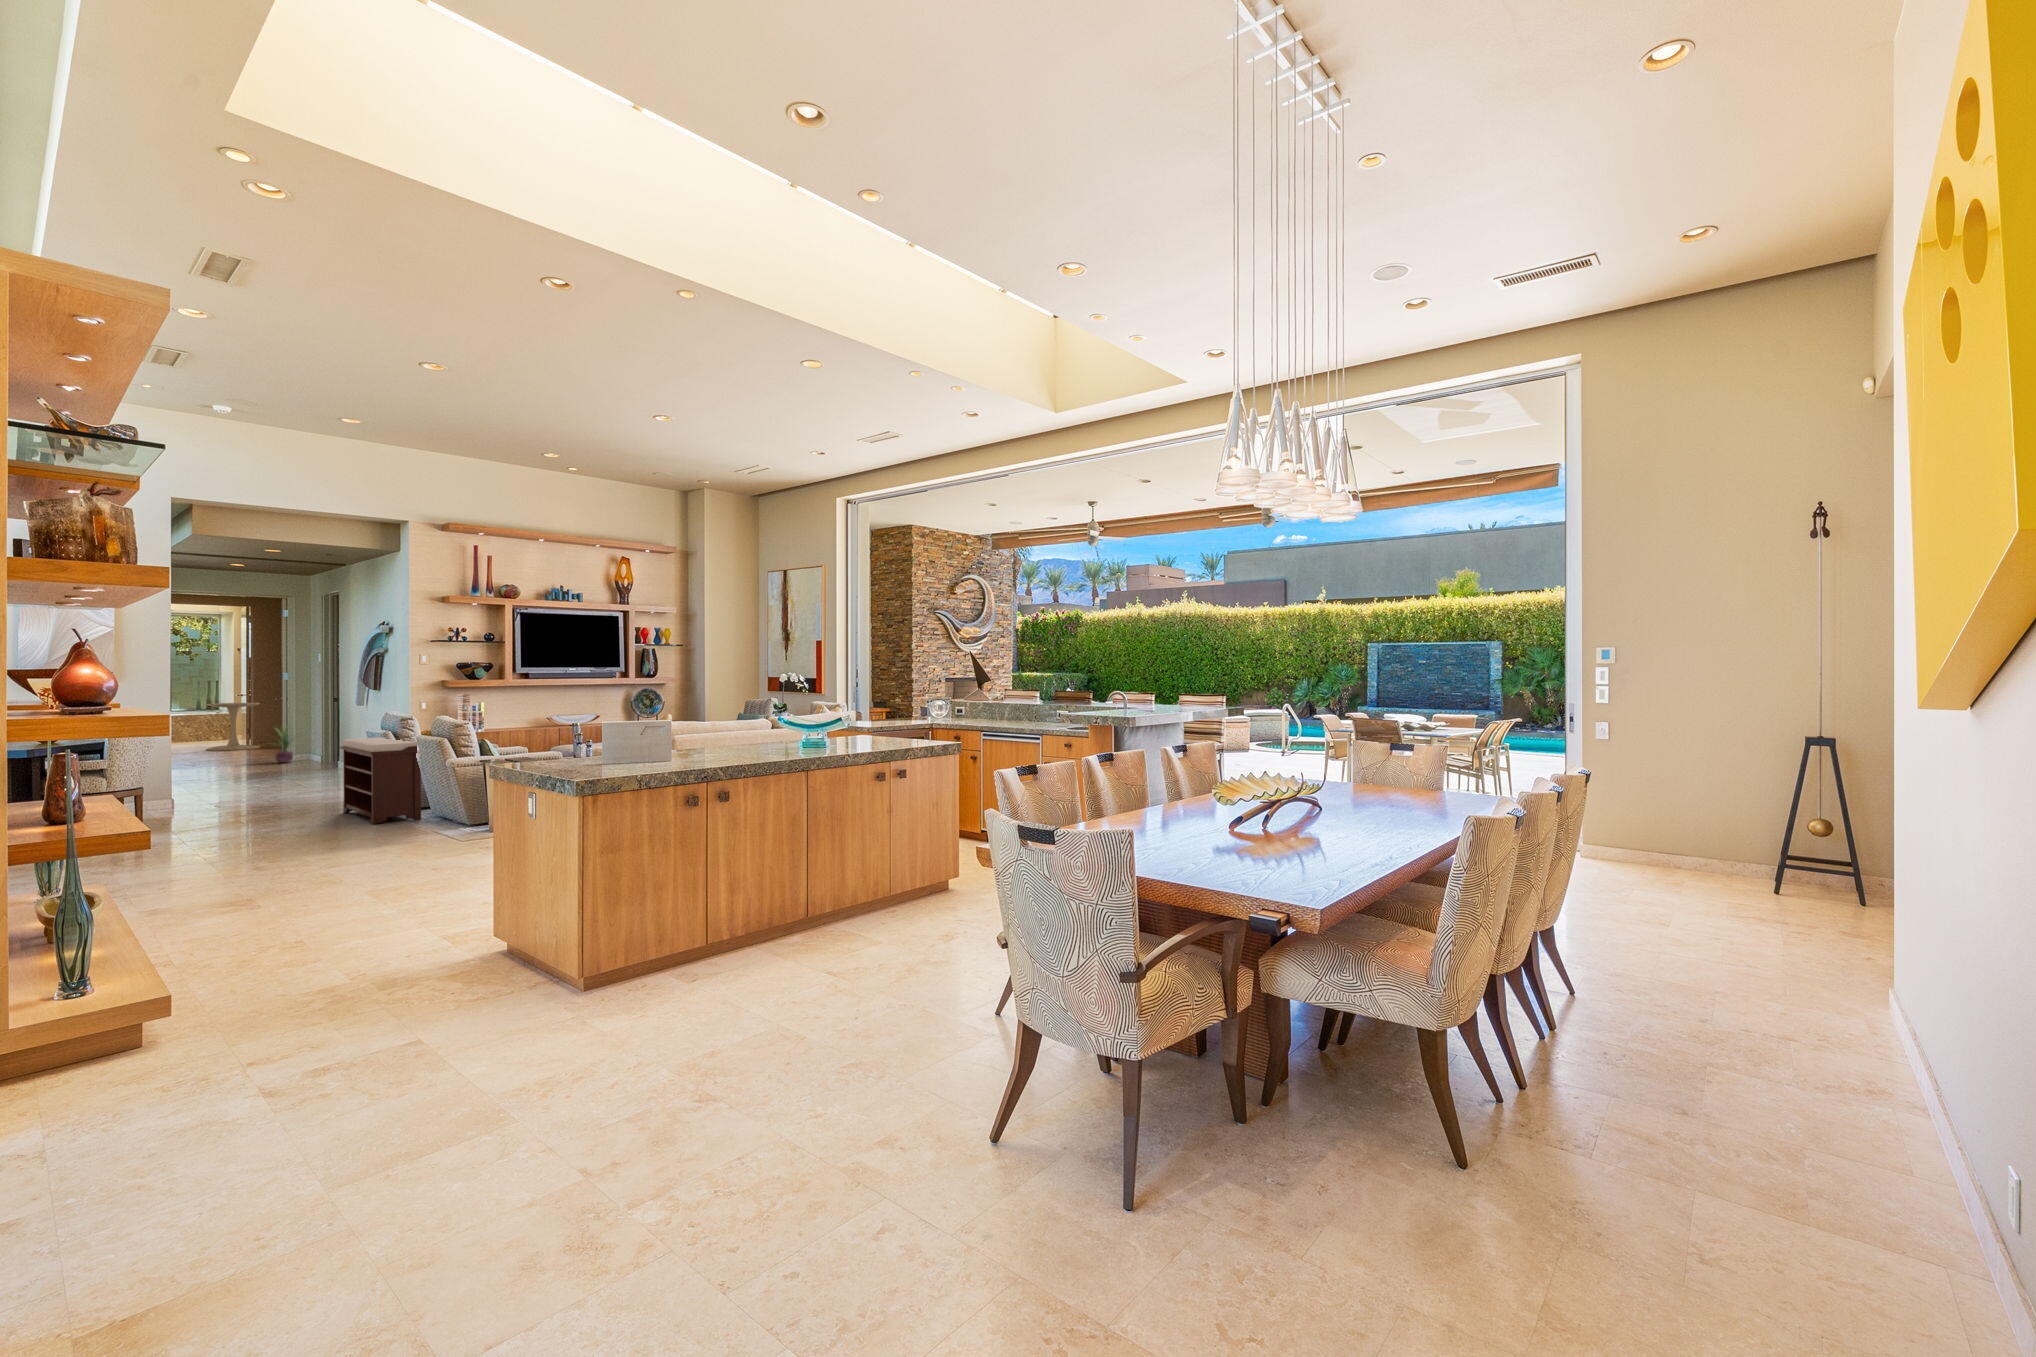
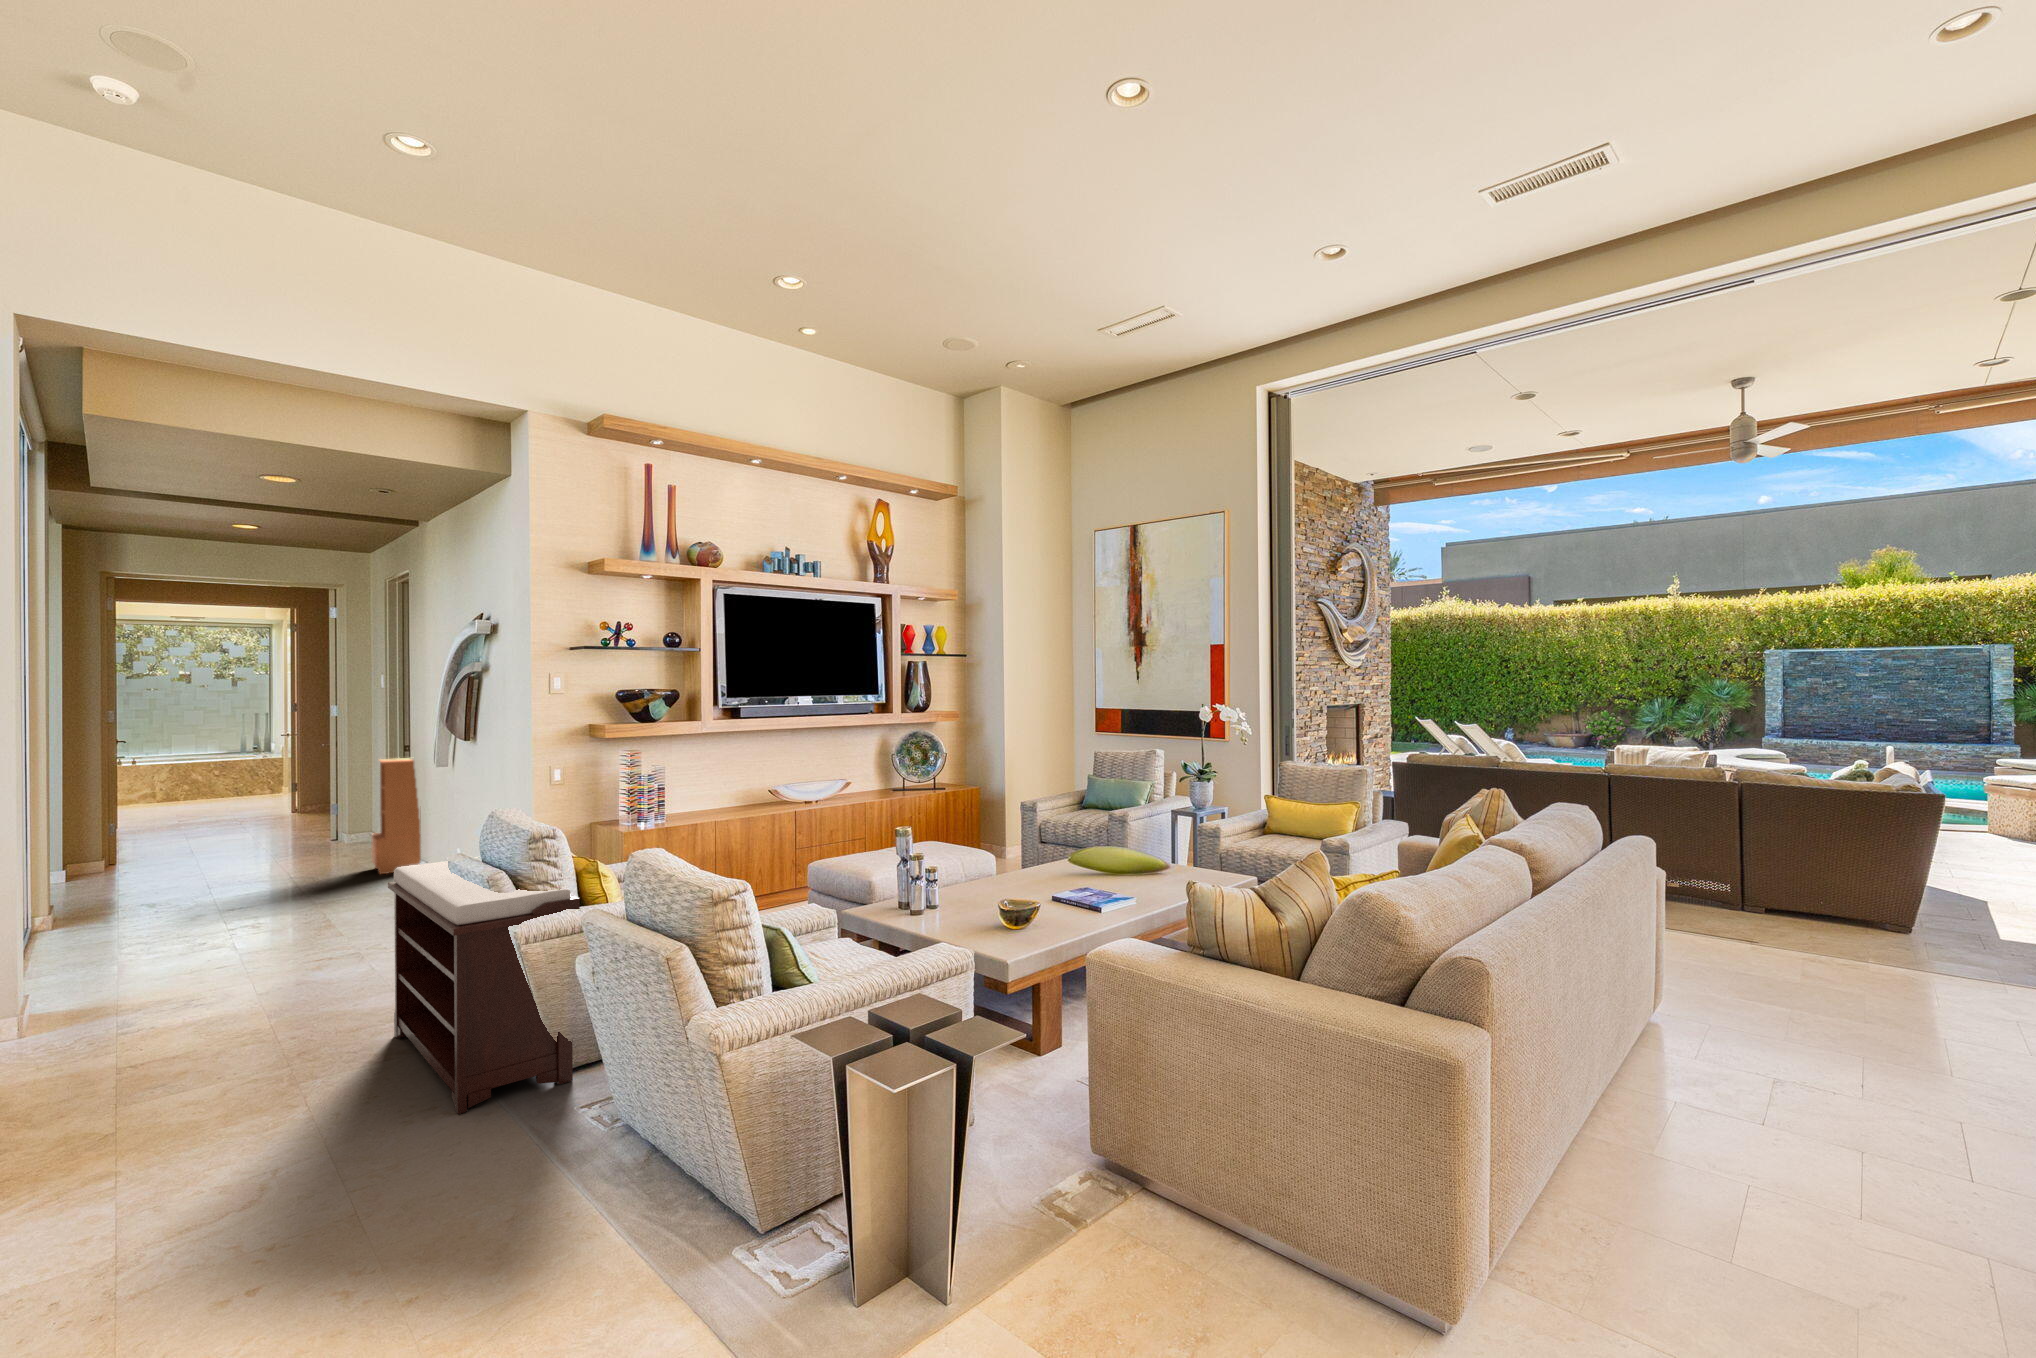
pedestal table: present [206,703,260,751] -> none [238,745,314,814]
bookcase: none [315,705,346,774] -> present [371,758,421,874]
decorative plant: present [275,725,298,763] -> none [296,783,377,844]

